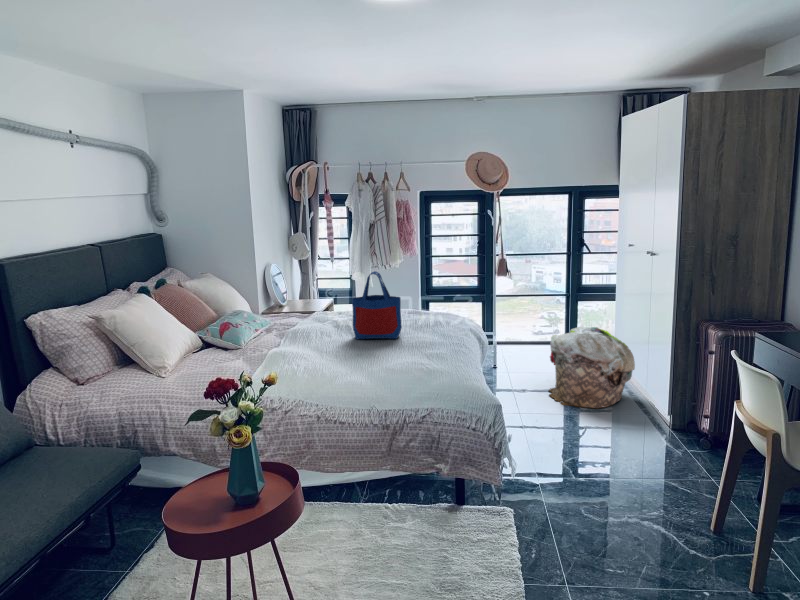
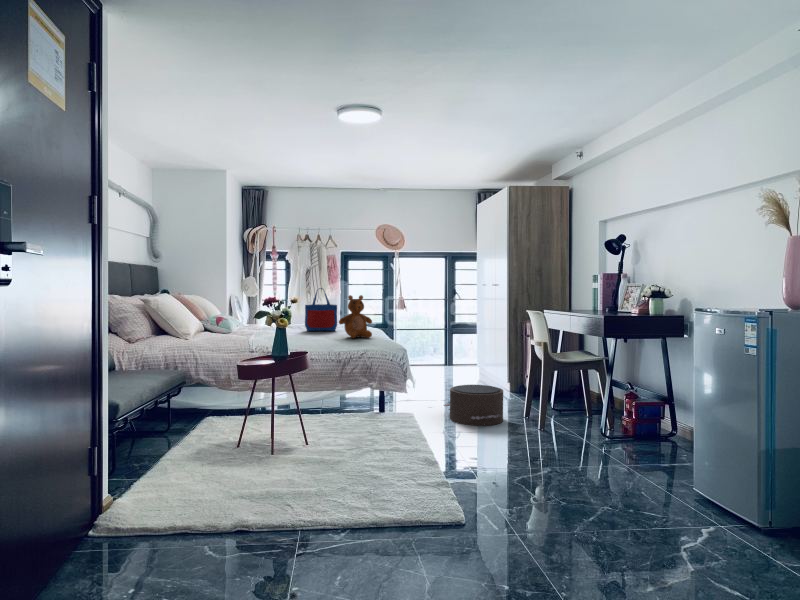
teddy bear: none [395,298,451,376] -> present [339,295,372,338]
laundry basket: present [549,327,635,409] -> none [431,336,485,387]
pouf: none [572,457,690,557] -> present [444,385,503,426]

